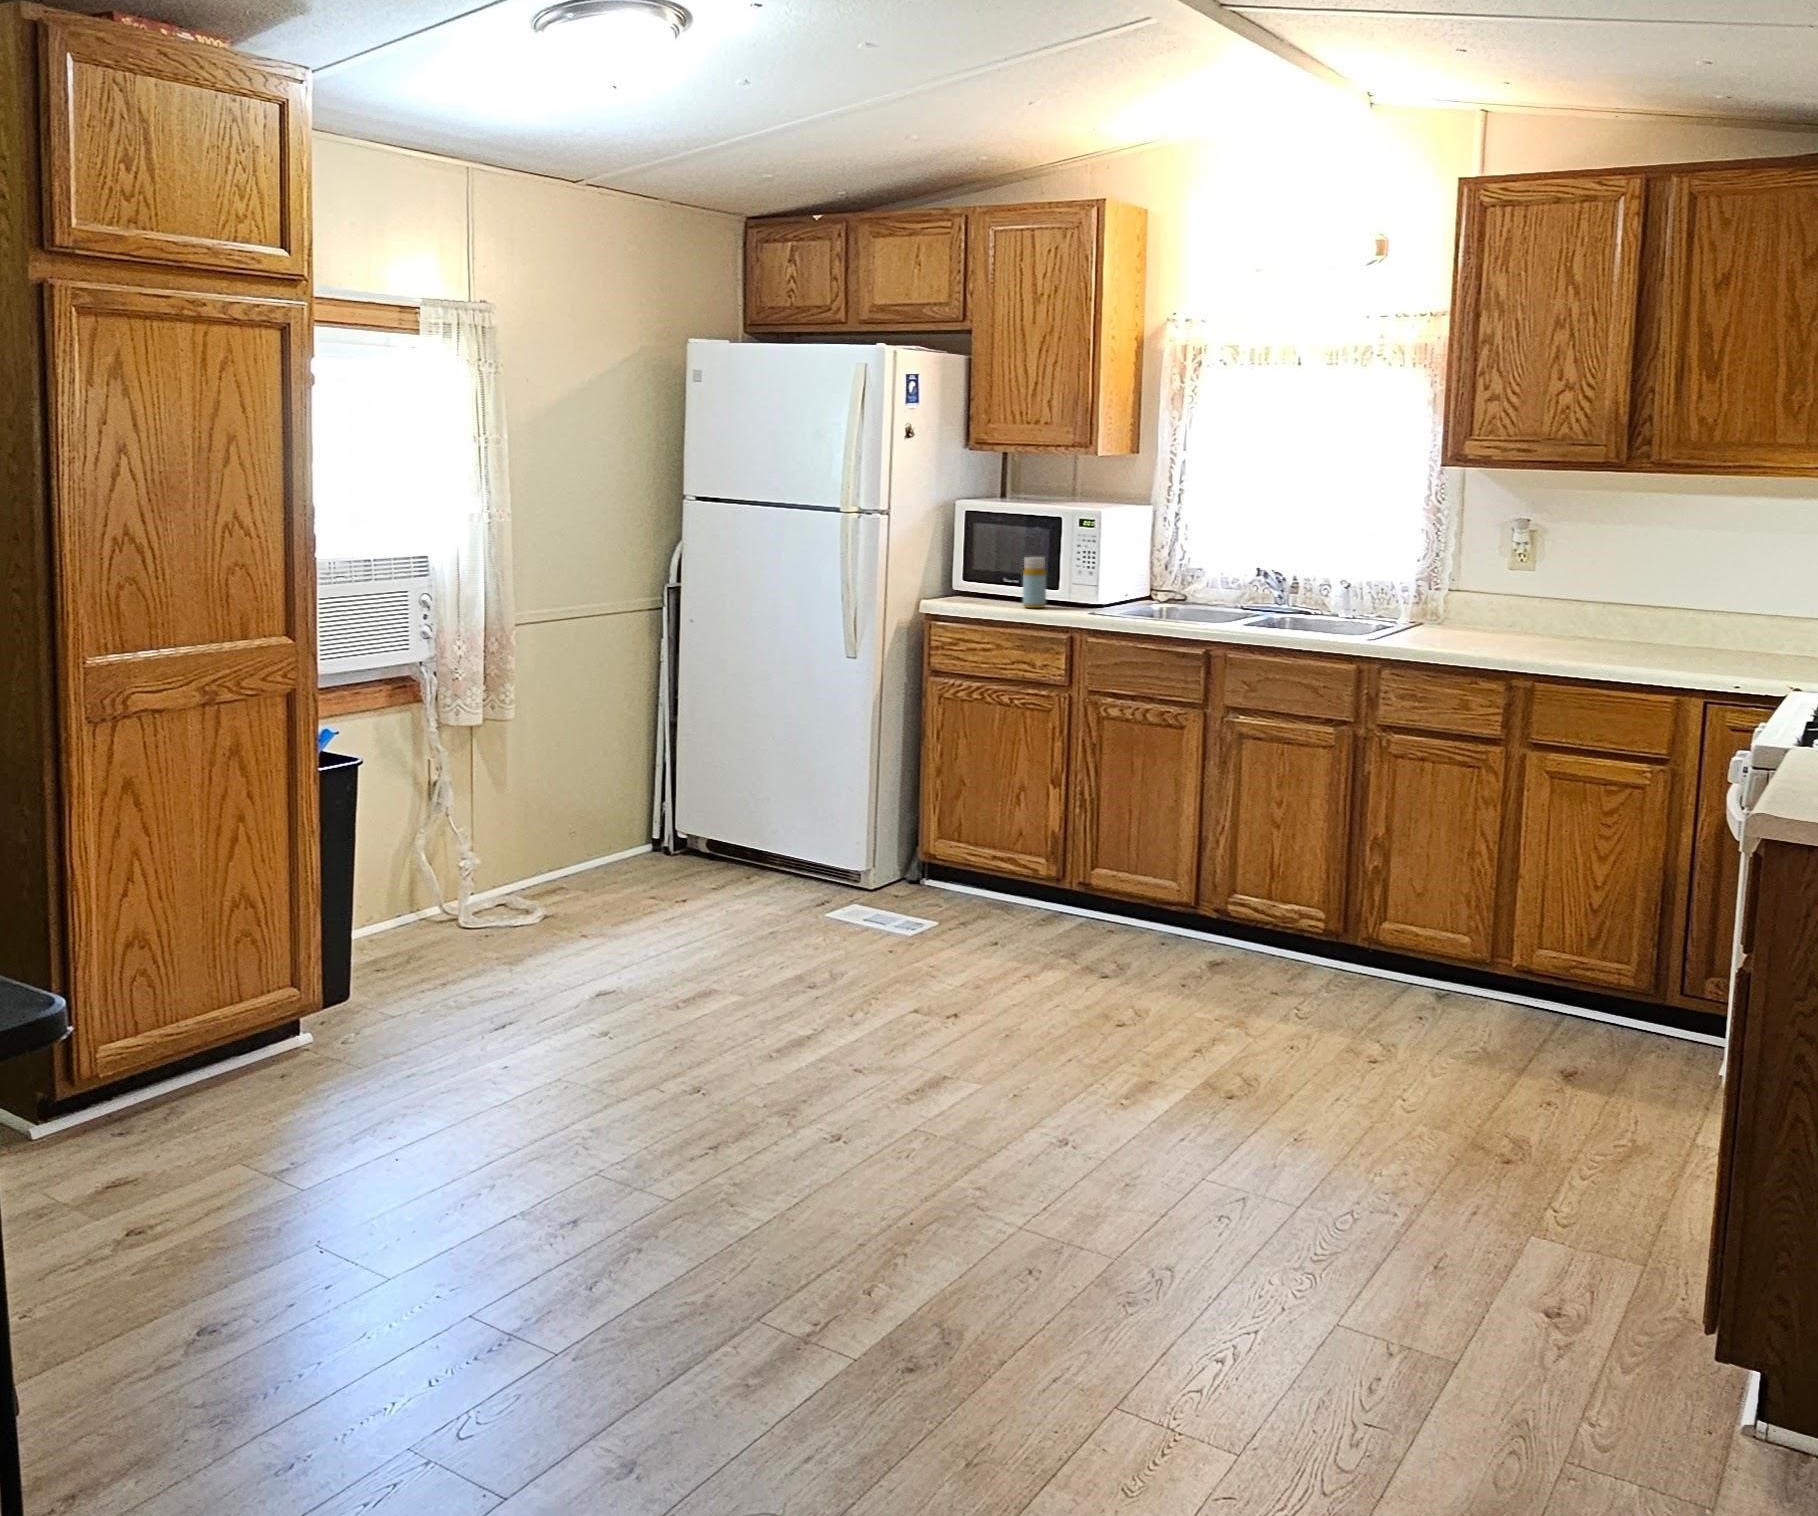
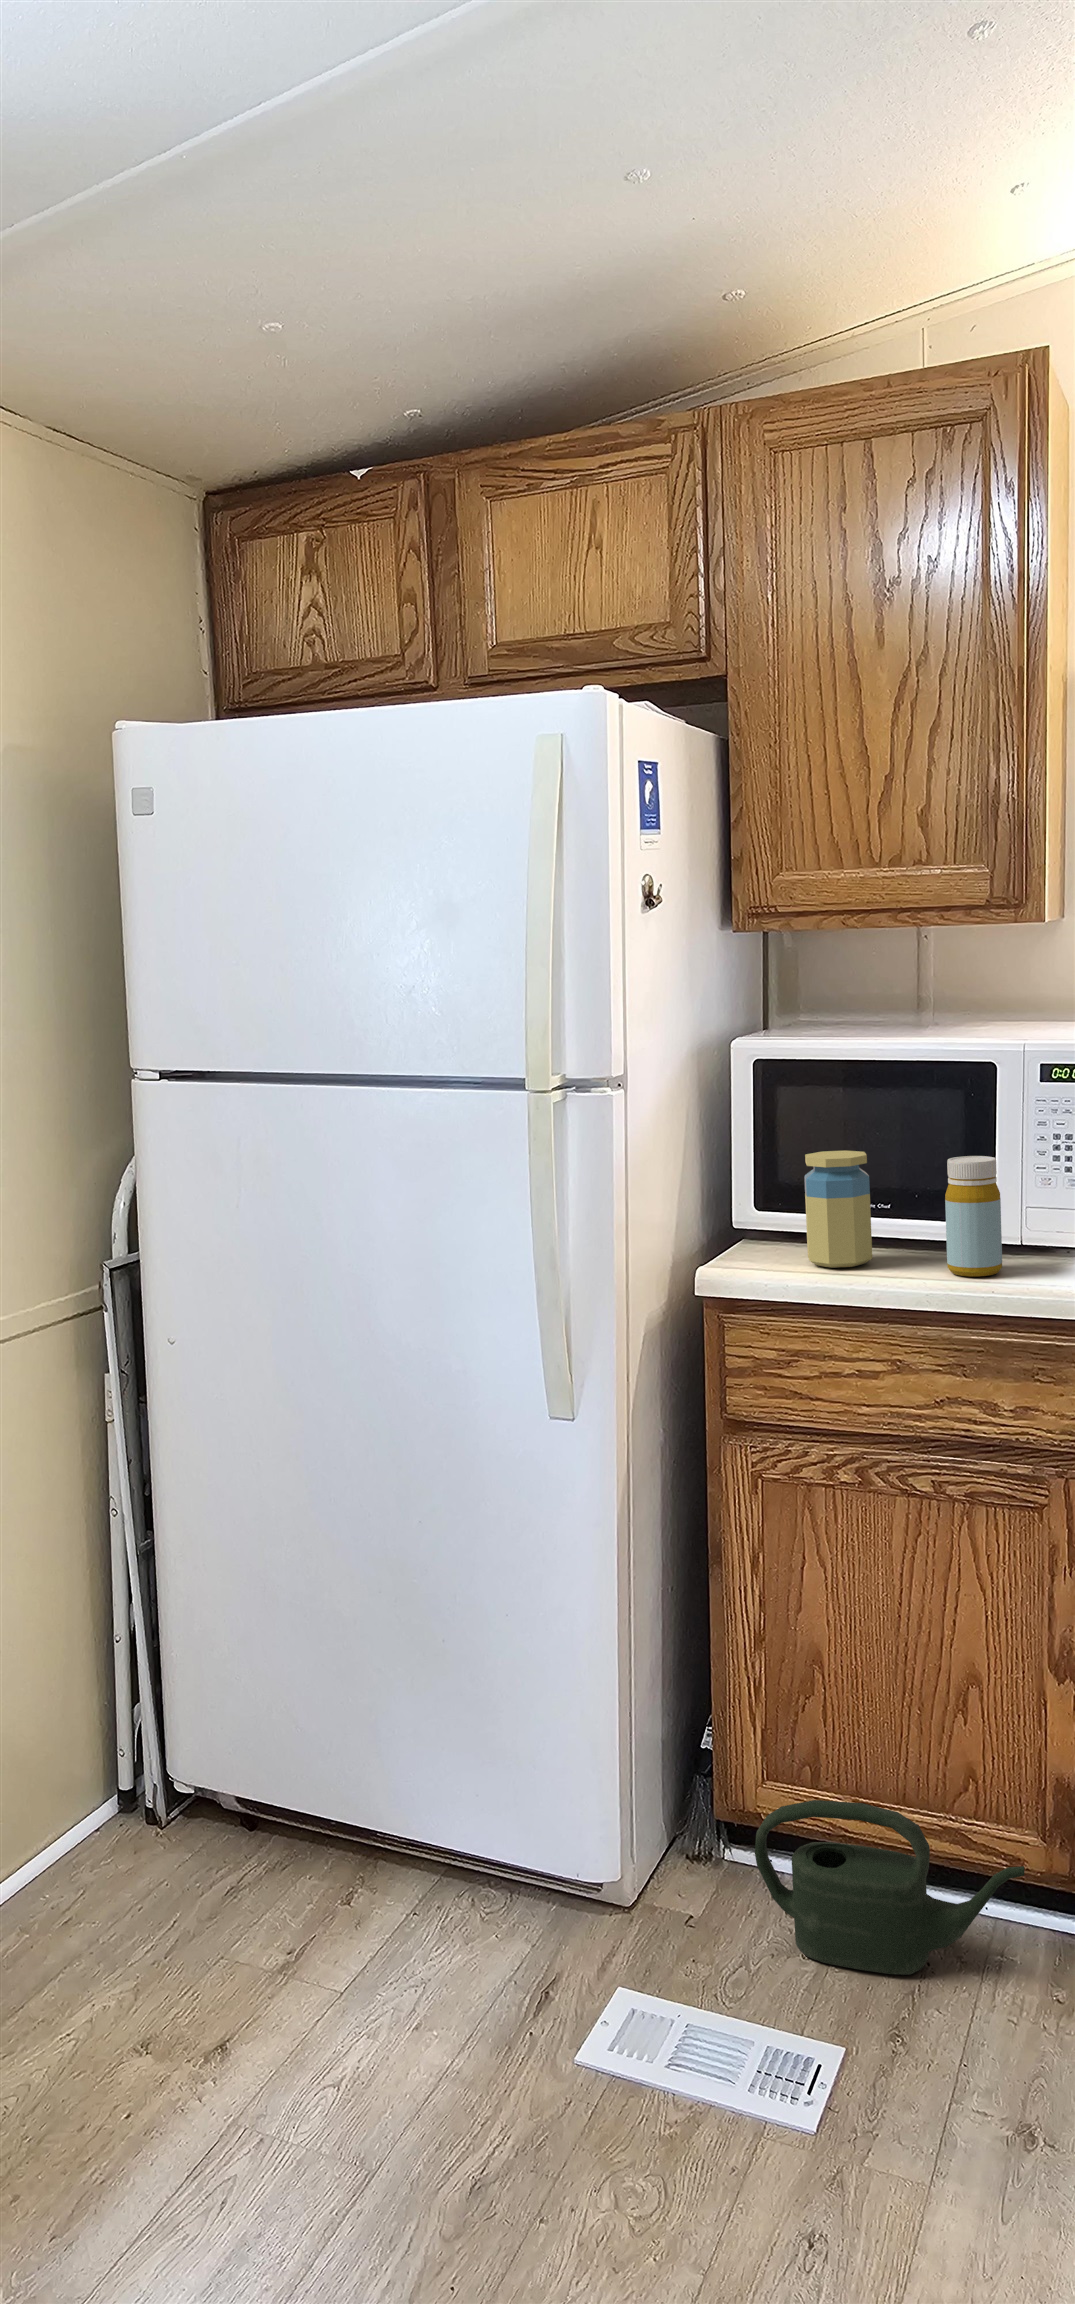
jar: none [970,552,1000,603] -> present [804,1150,872,1268]
watering can: none [923,836,1028,910] -> present [755,1800,1024,1975]

